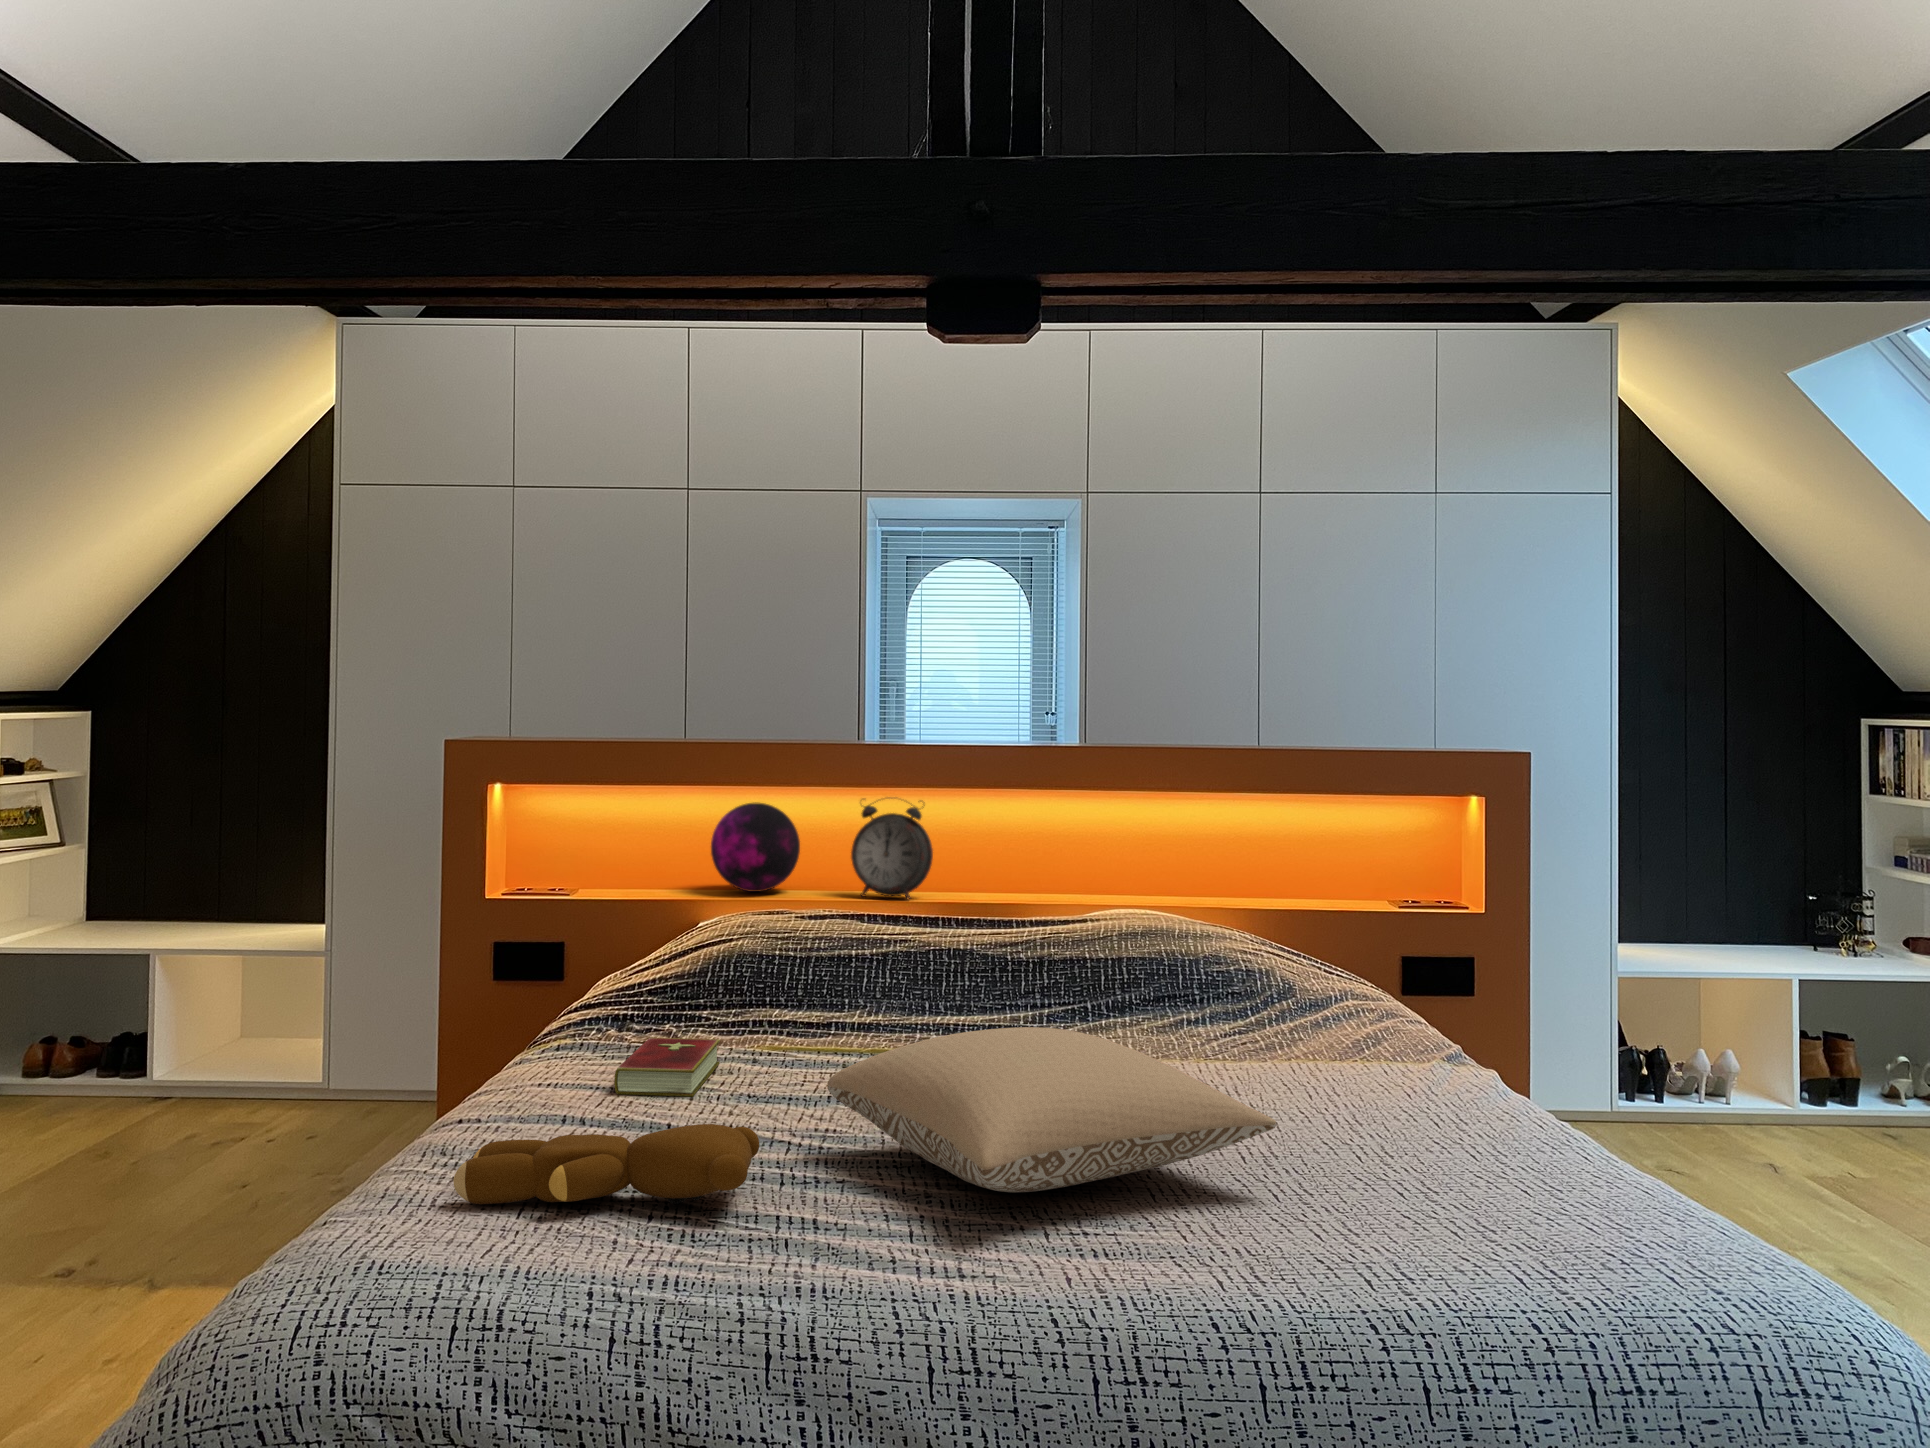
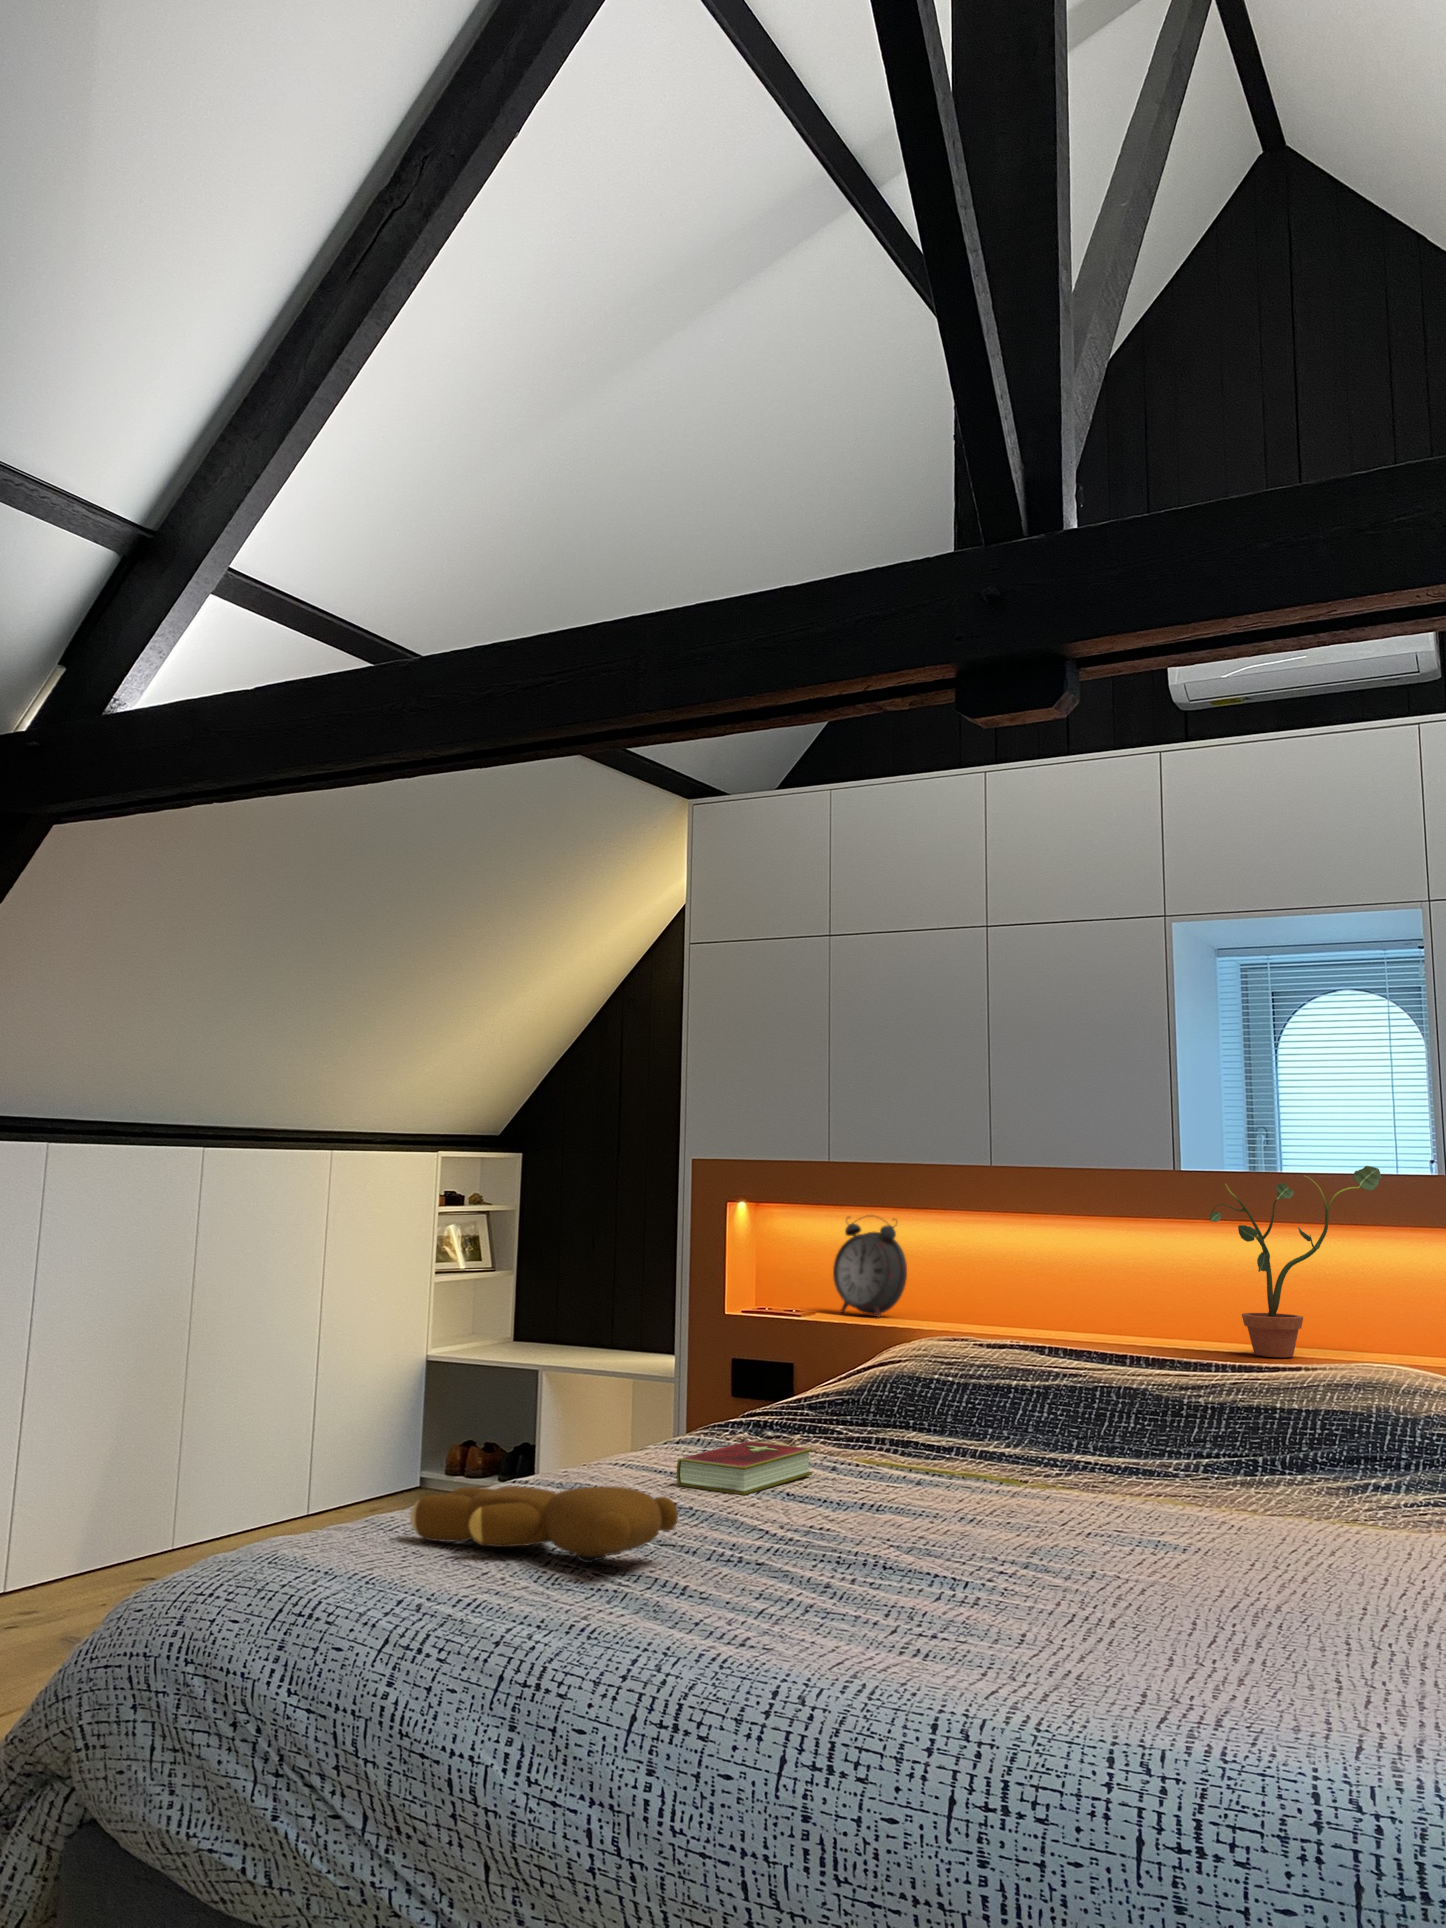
potted plant: none [986,741,1113,908] -> present [1210,1166,1382,1357]
decorative orb: present [711,802,800,892] -> none [938,1230,1033,1326]
alarm clock: present [851,805,933,899] -> present [833,1215,907,1317]
pillow: present [827,1027,1276,1192] -> none [792,1428,1209,1598]

